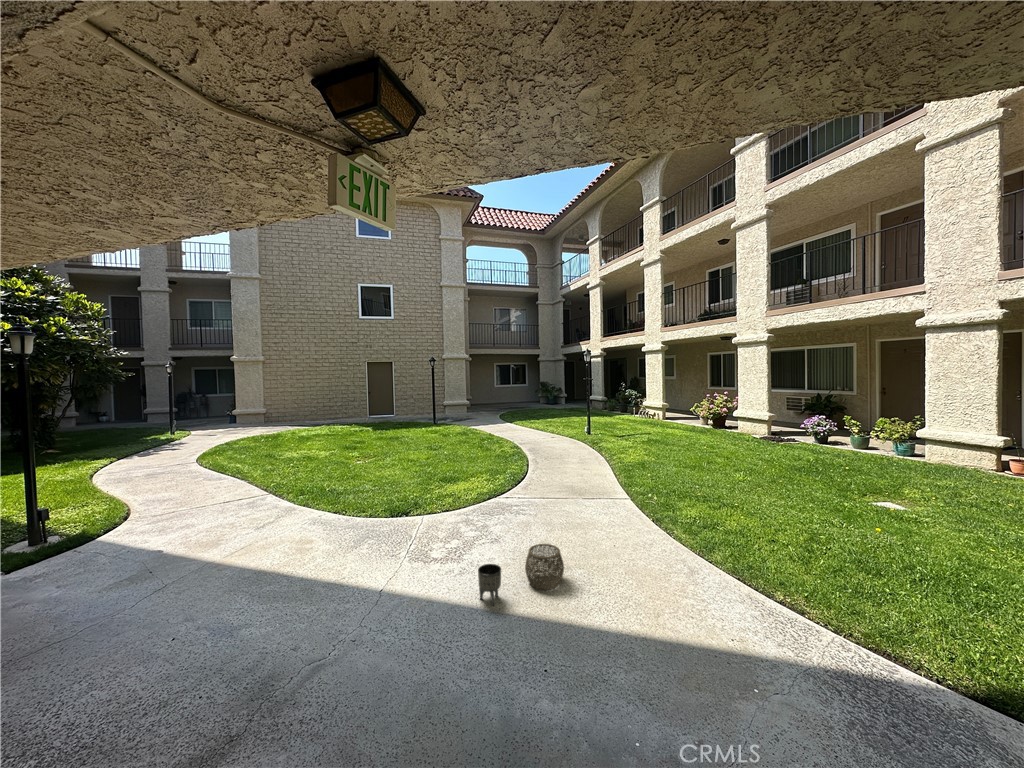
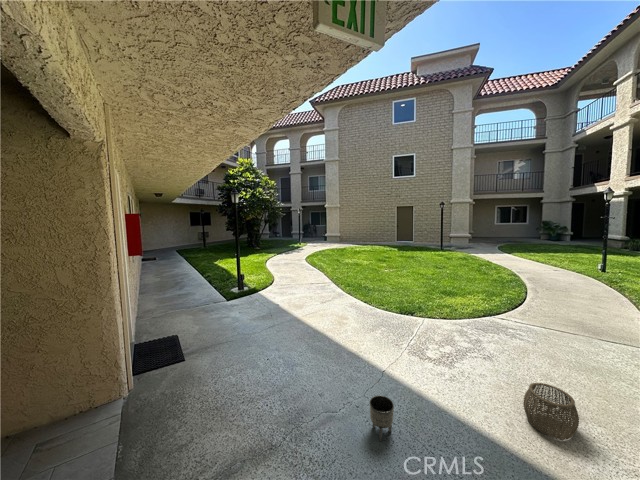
planter: present [478,564,501,606] -> present [370,396,394,441]

